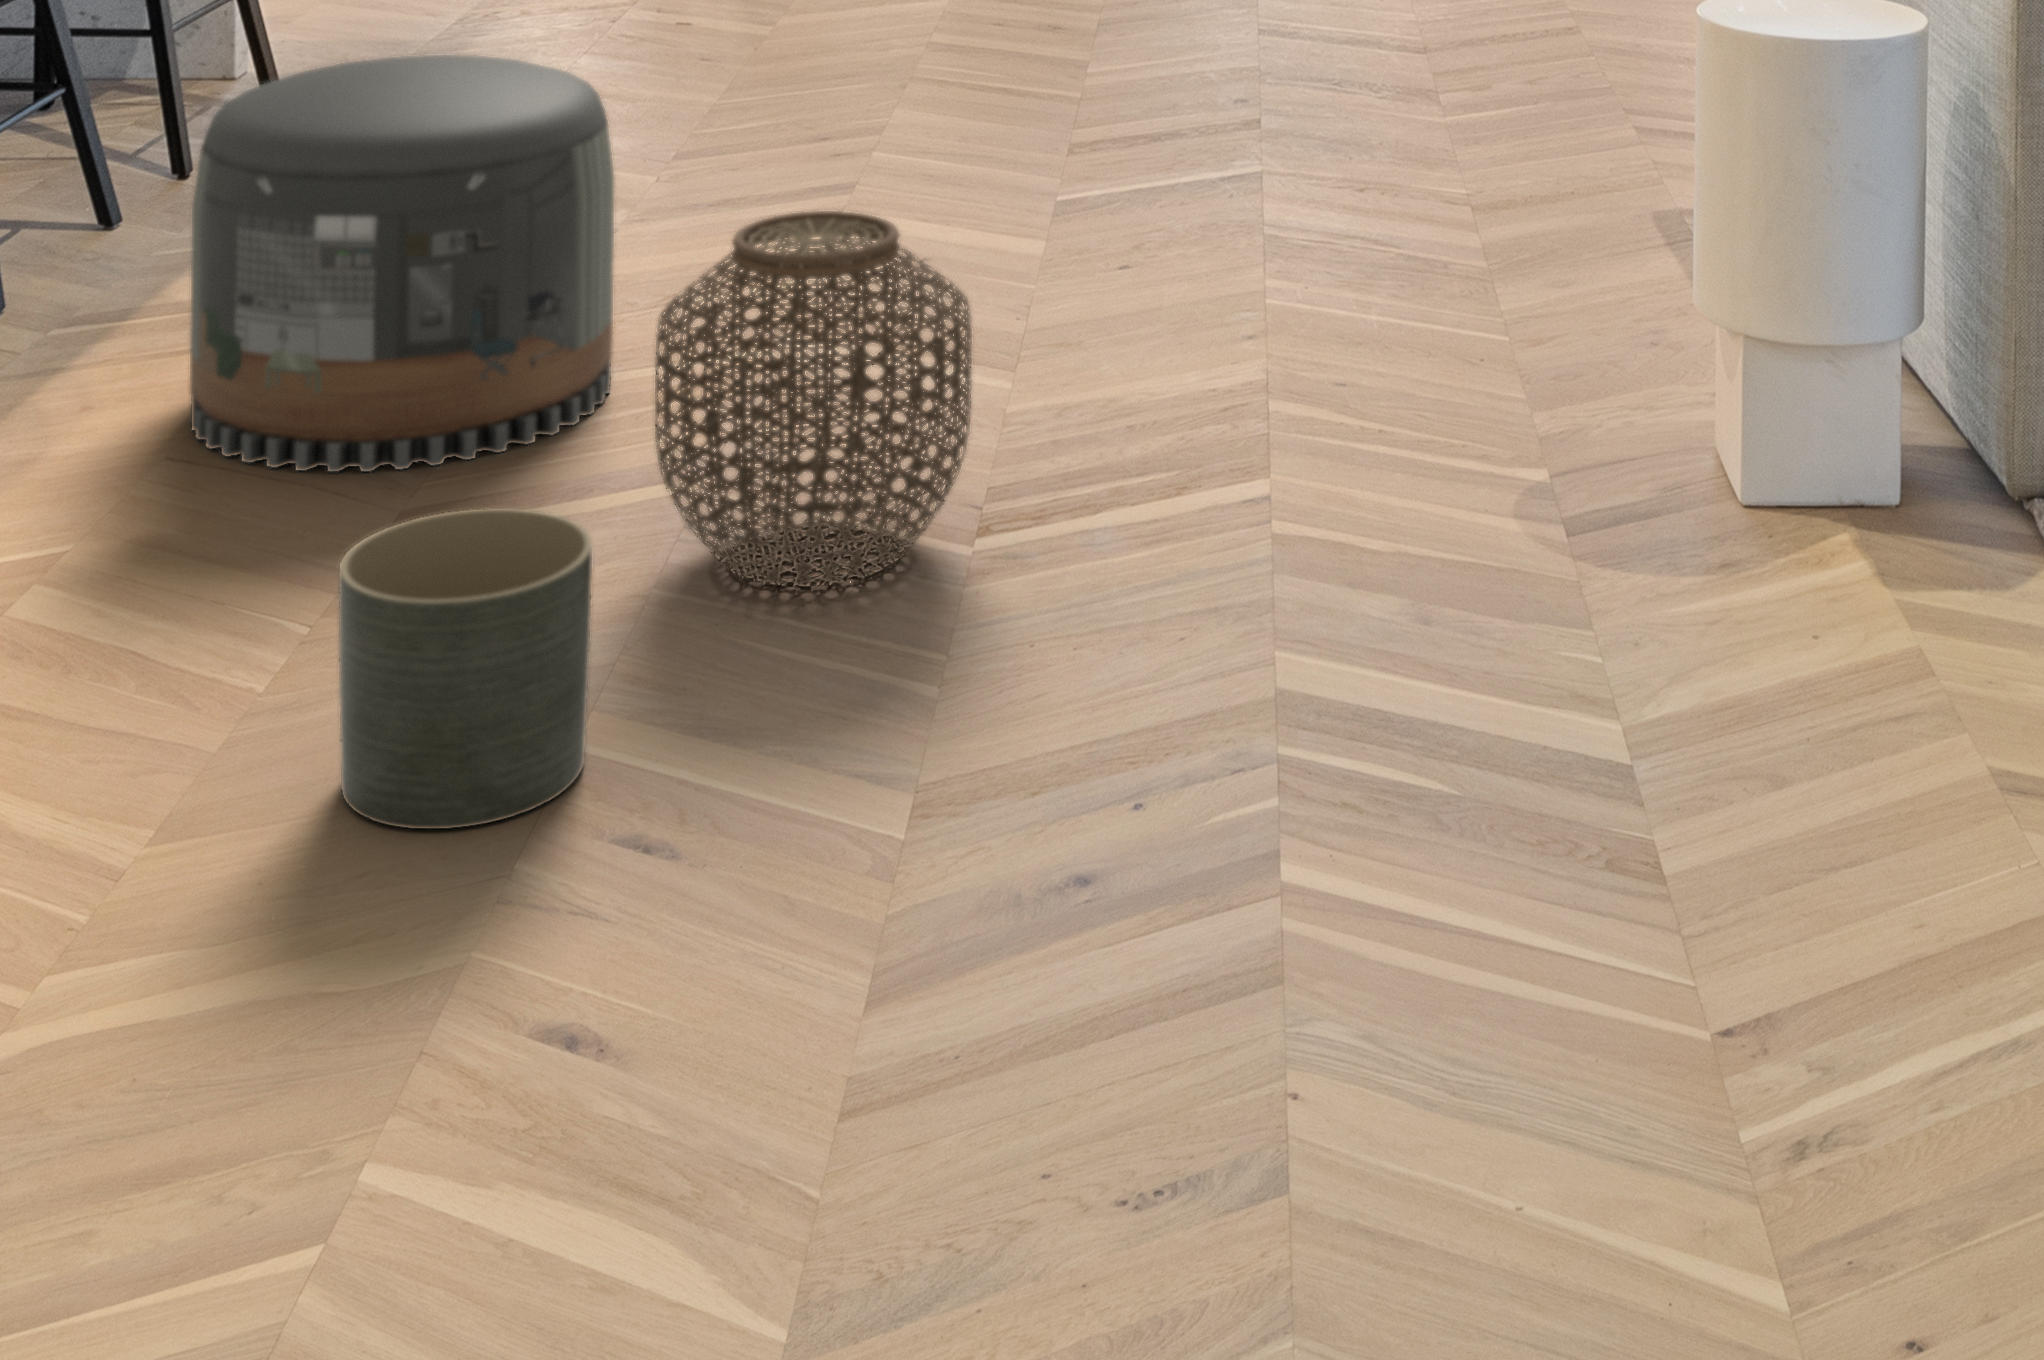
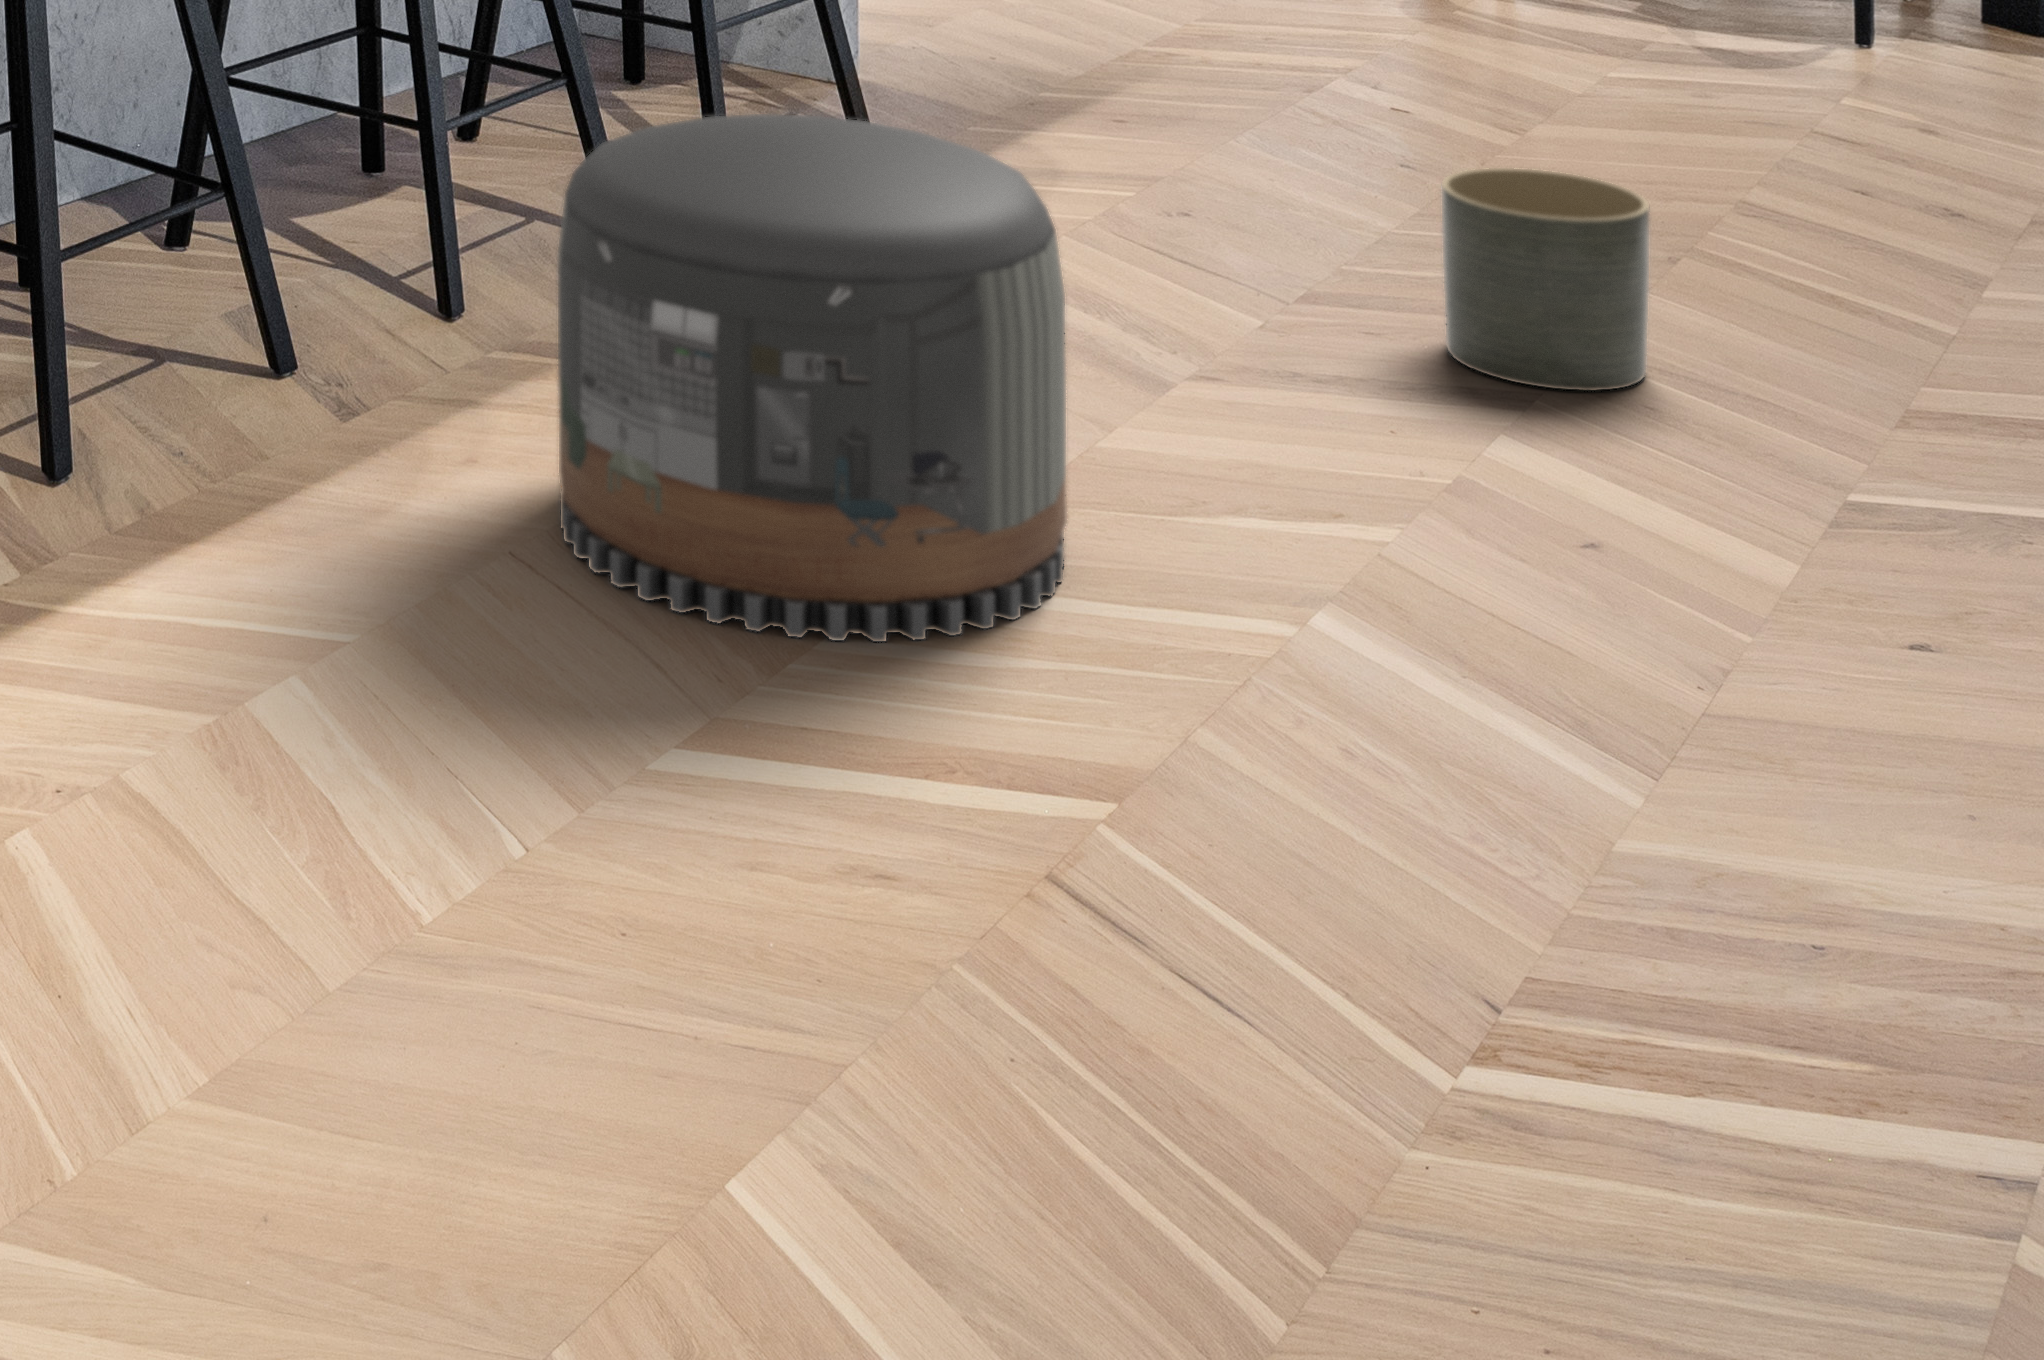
woven basket: present [655,211,972,587] -> none [967,437,1436,988]
planter: present [339,508,592,829] -> present [1442,168,1649,391]

